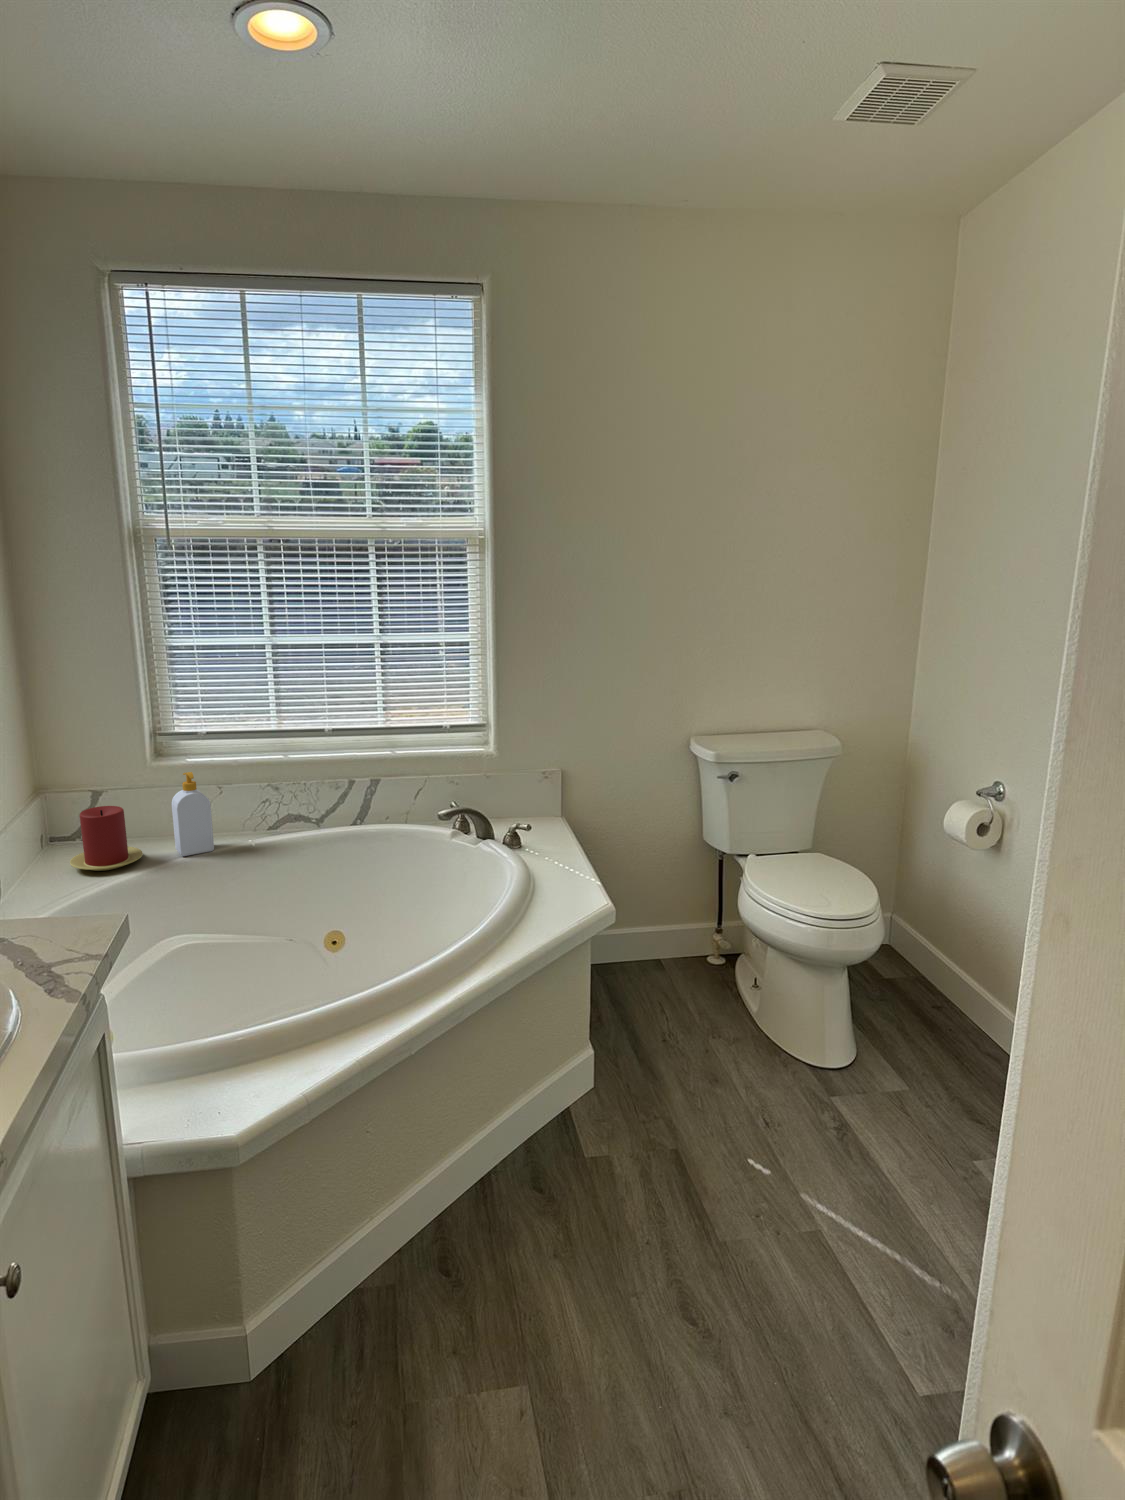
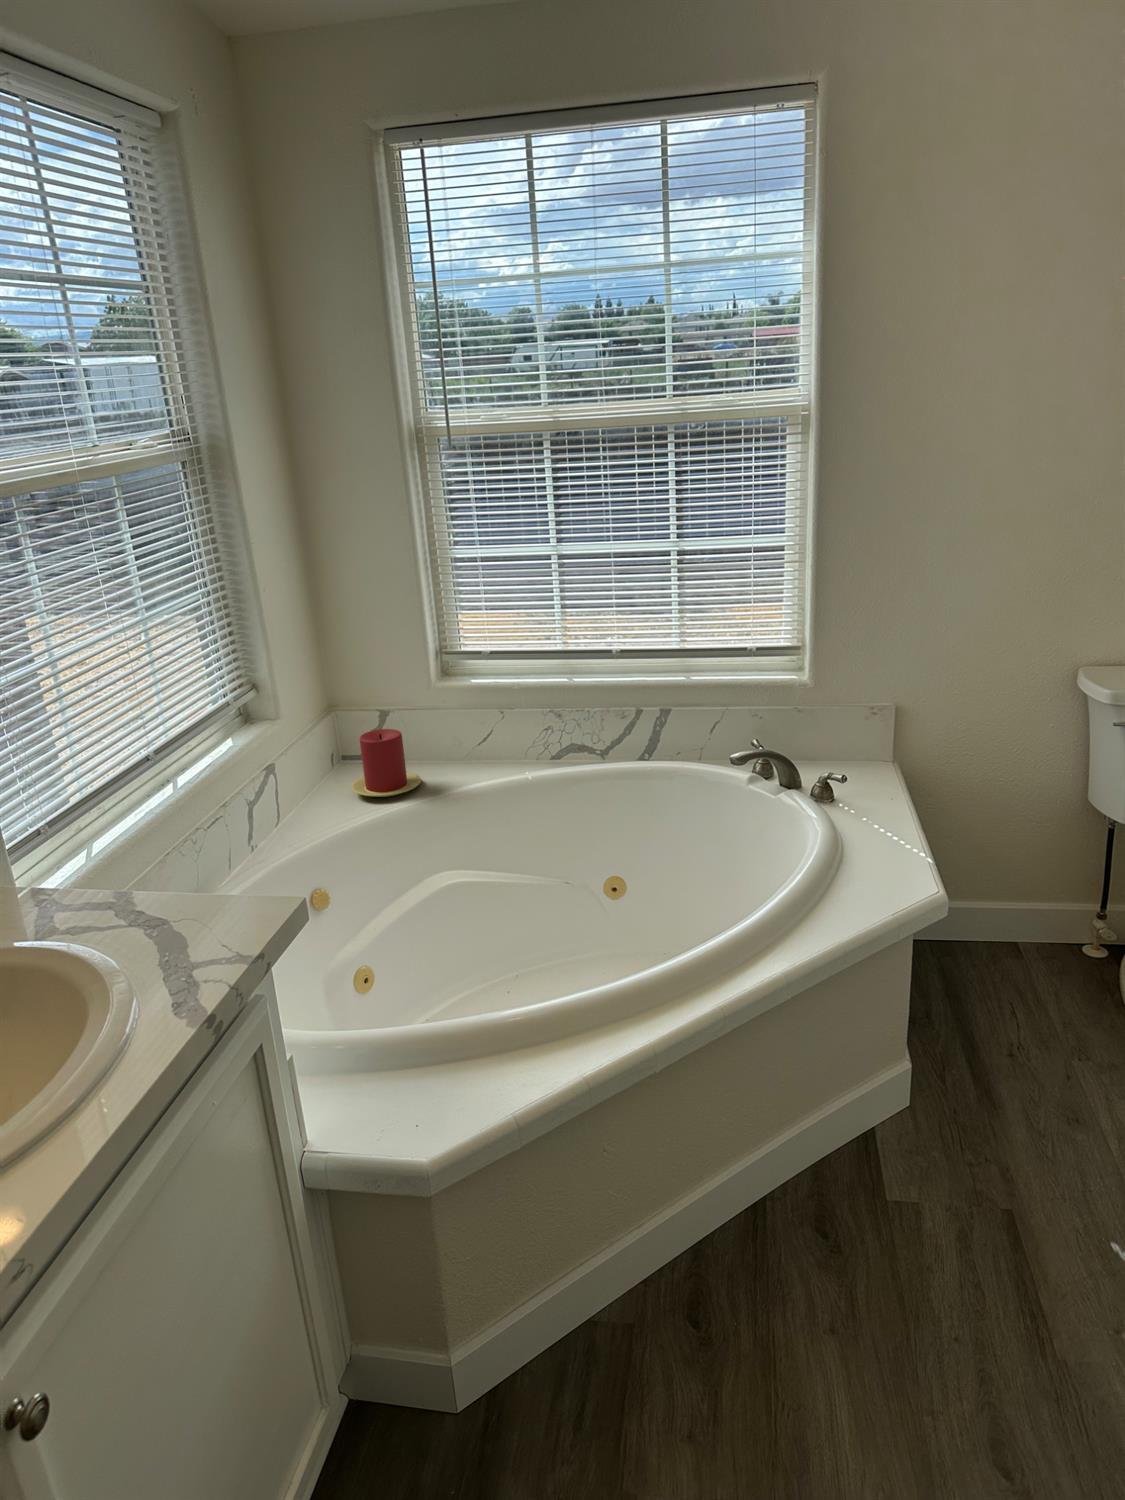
soap bottle: present [171,772,214,856] -> none [449,696,492,786]

